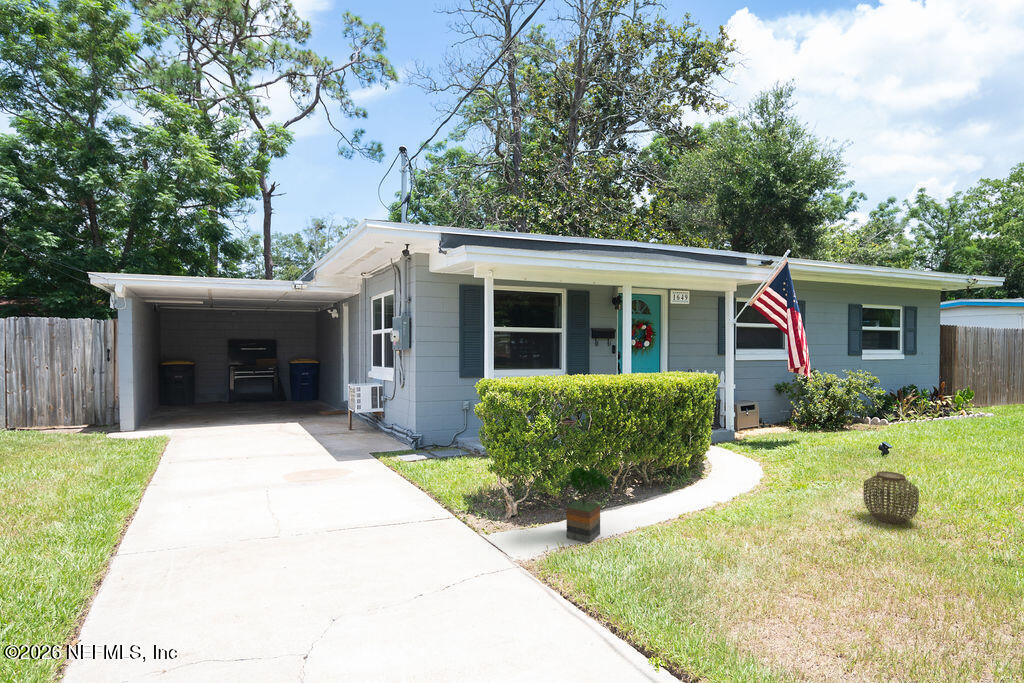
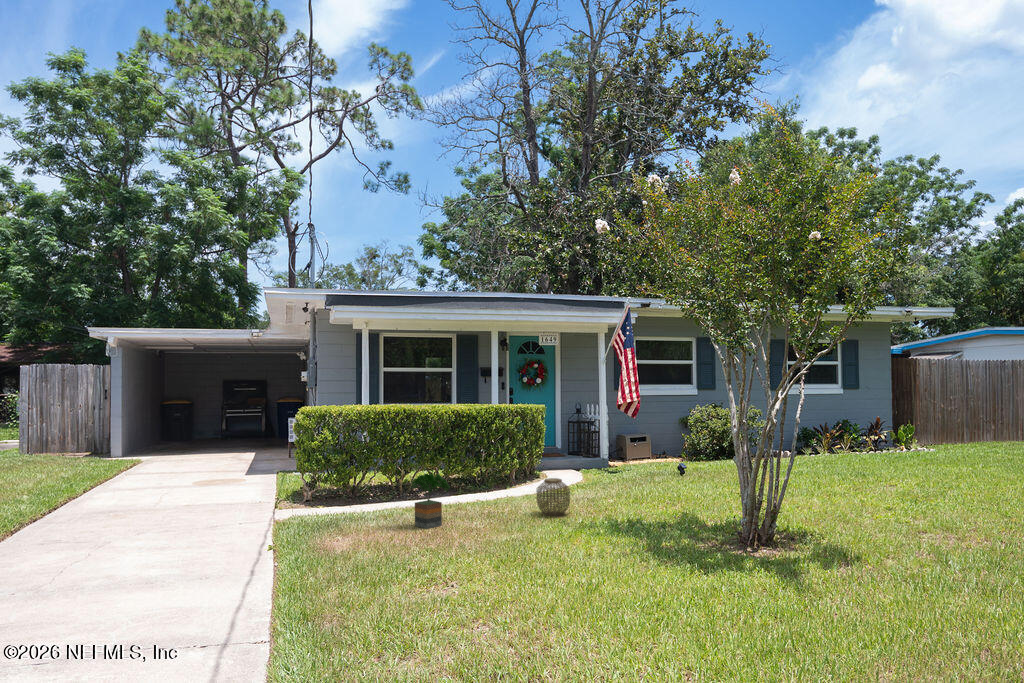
potted tree: present [560,466,611,543] -> present [411,474,449,529]

